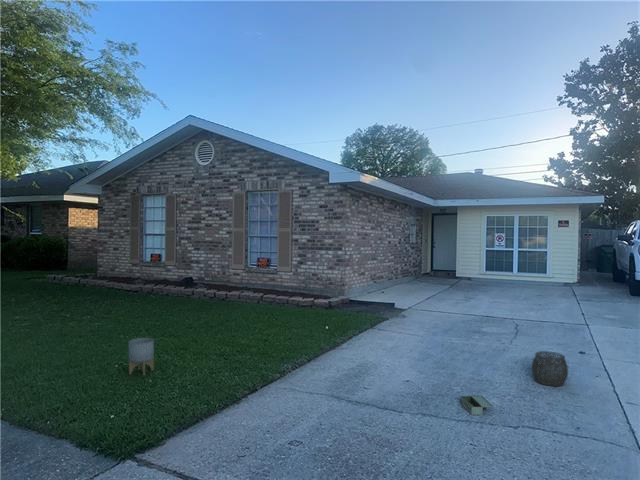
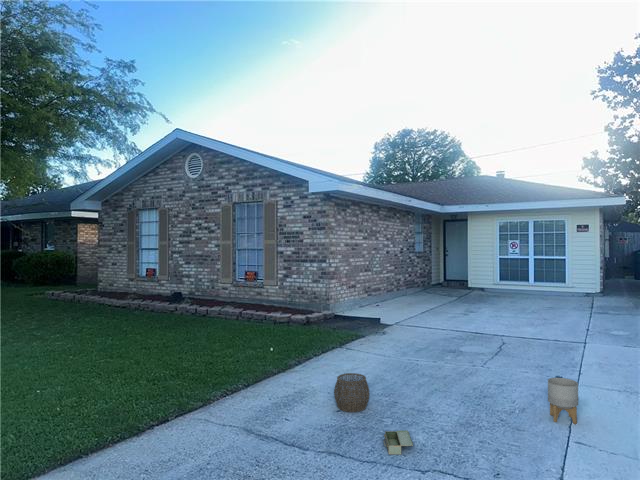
planter: present [129,338,154,375] -> present [548,378,578,424]
woven basket: present [532,351,568,386] -> present [334,373,370,412]

